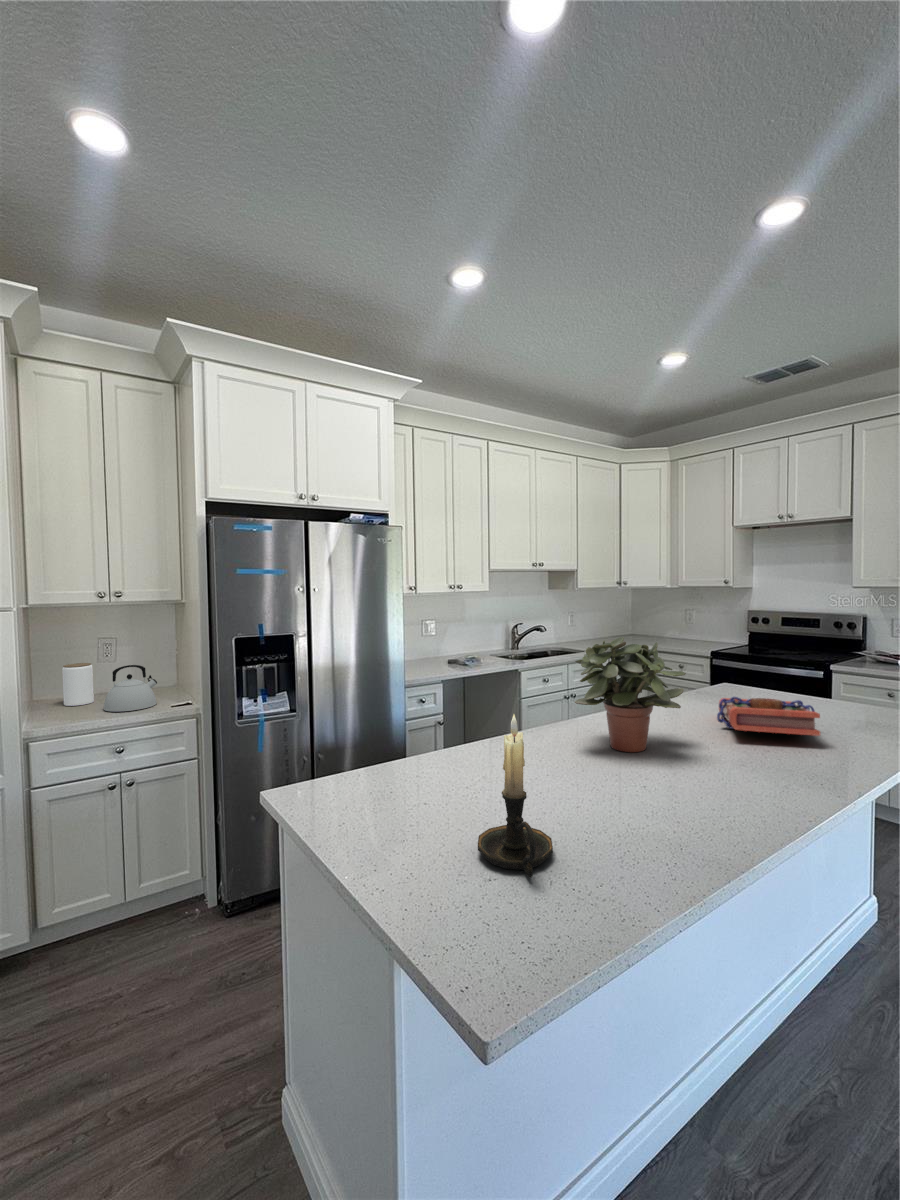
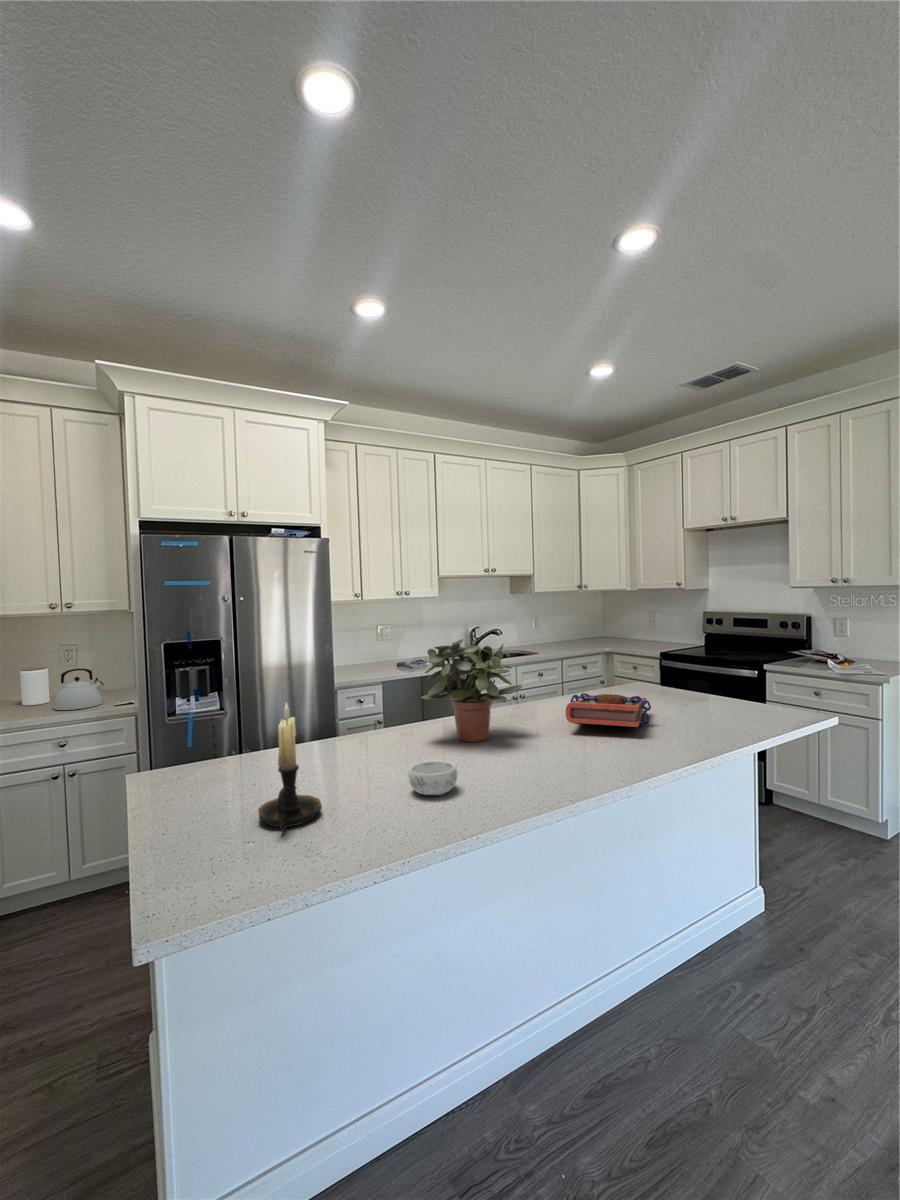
decorative bowl: none [627,779,688,823] -> present [408,760,457,795]

